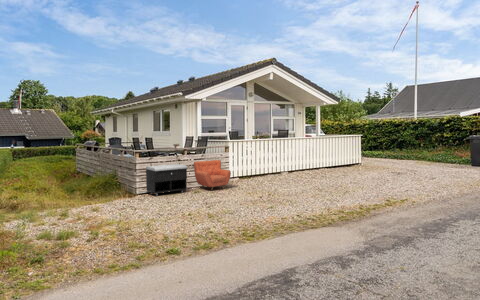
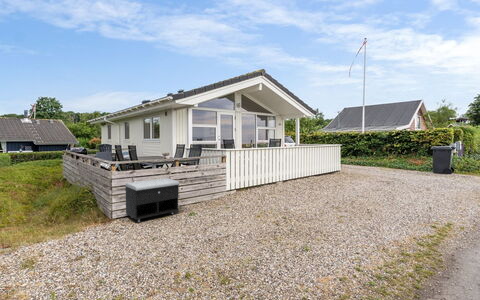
armchair: present [194,160,231,191] -> none [187,172,231,211]

